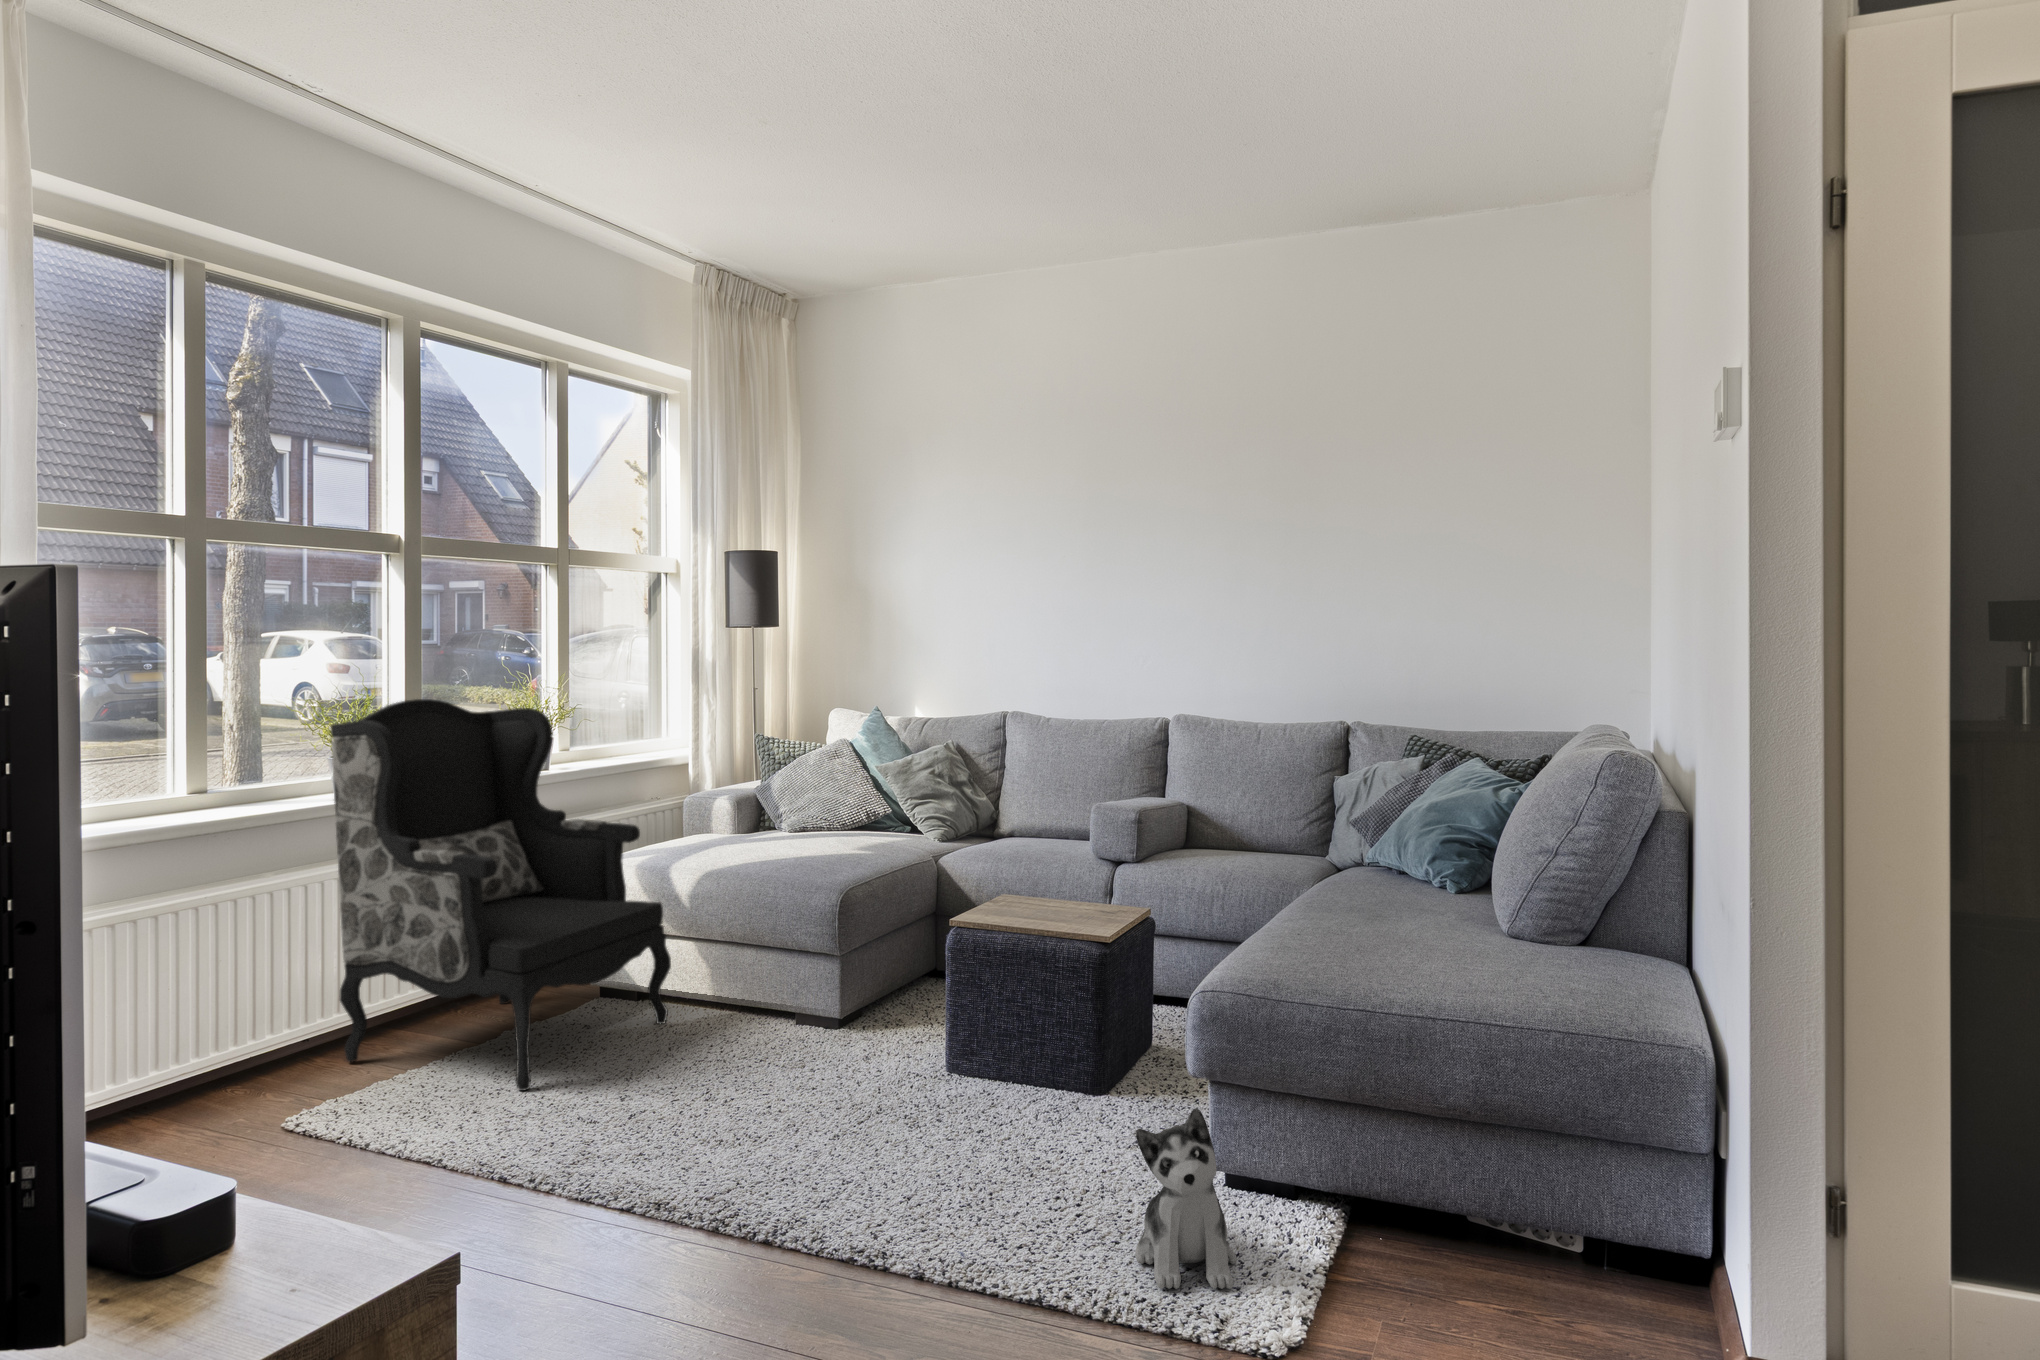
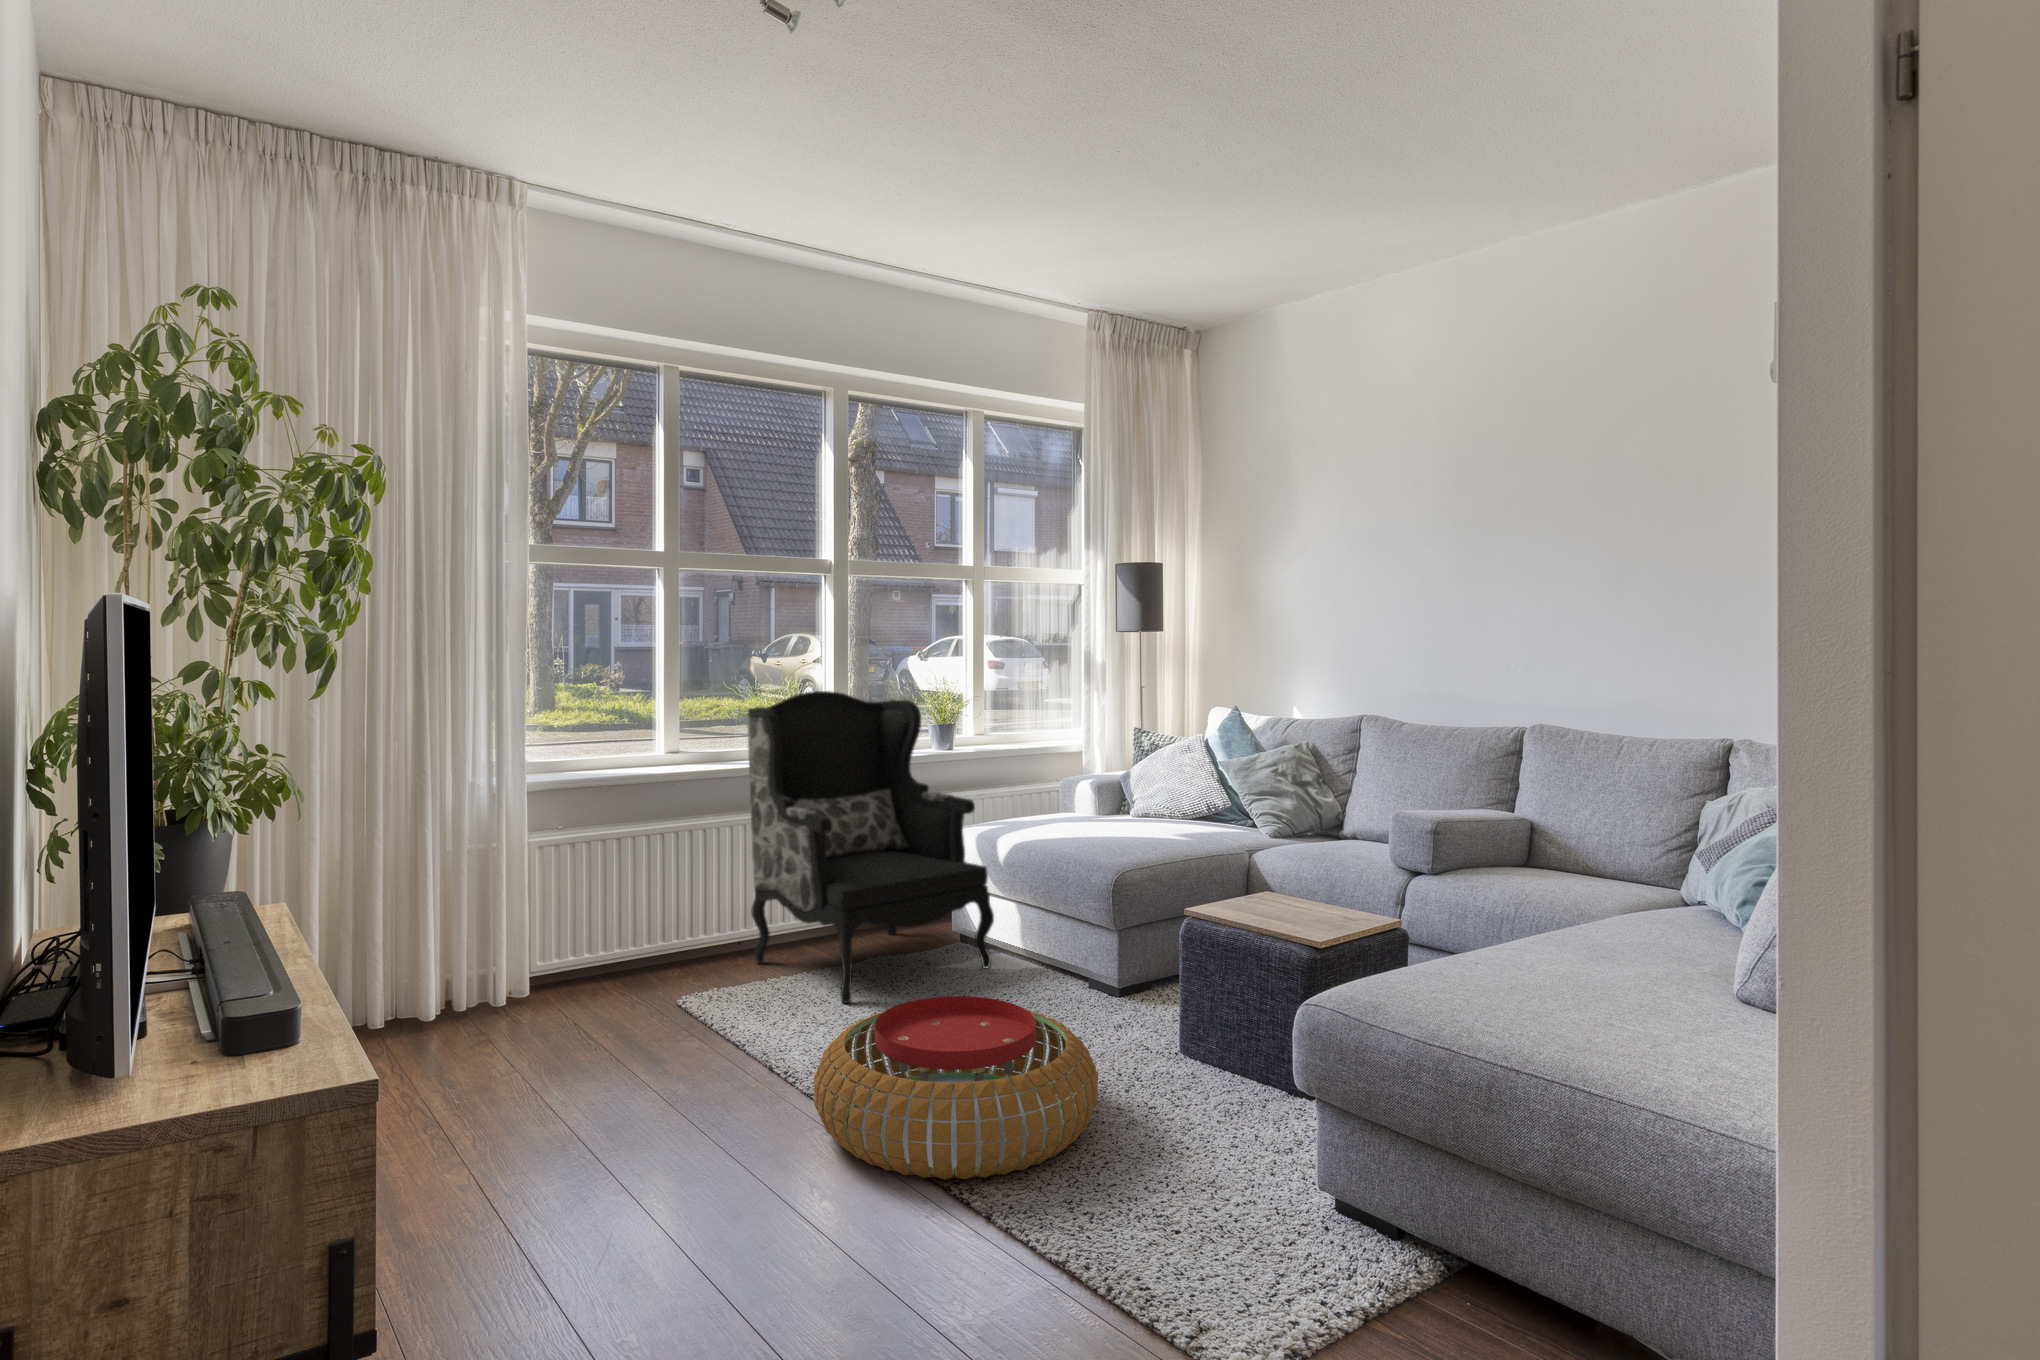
pouf: none [623,1045,959,1260] -> present [814,996,1098,1179]
plush toy: present [1135,1108,1237,1289] -> none [1172,1119,1279,1305]

